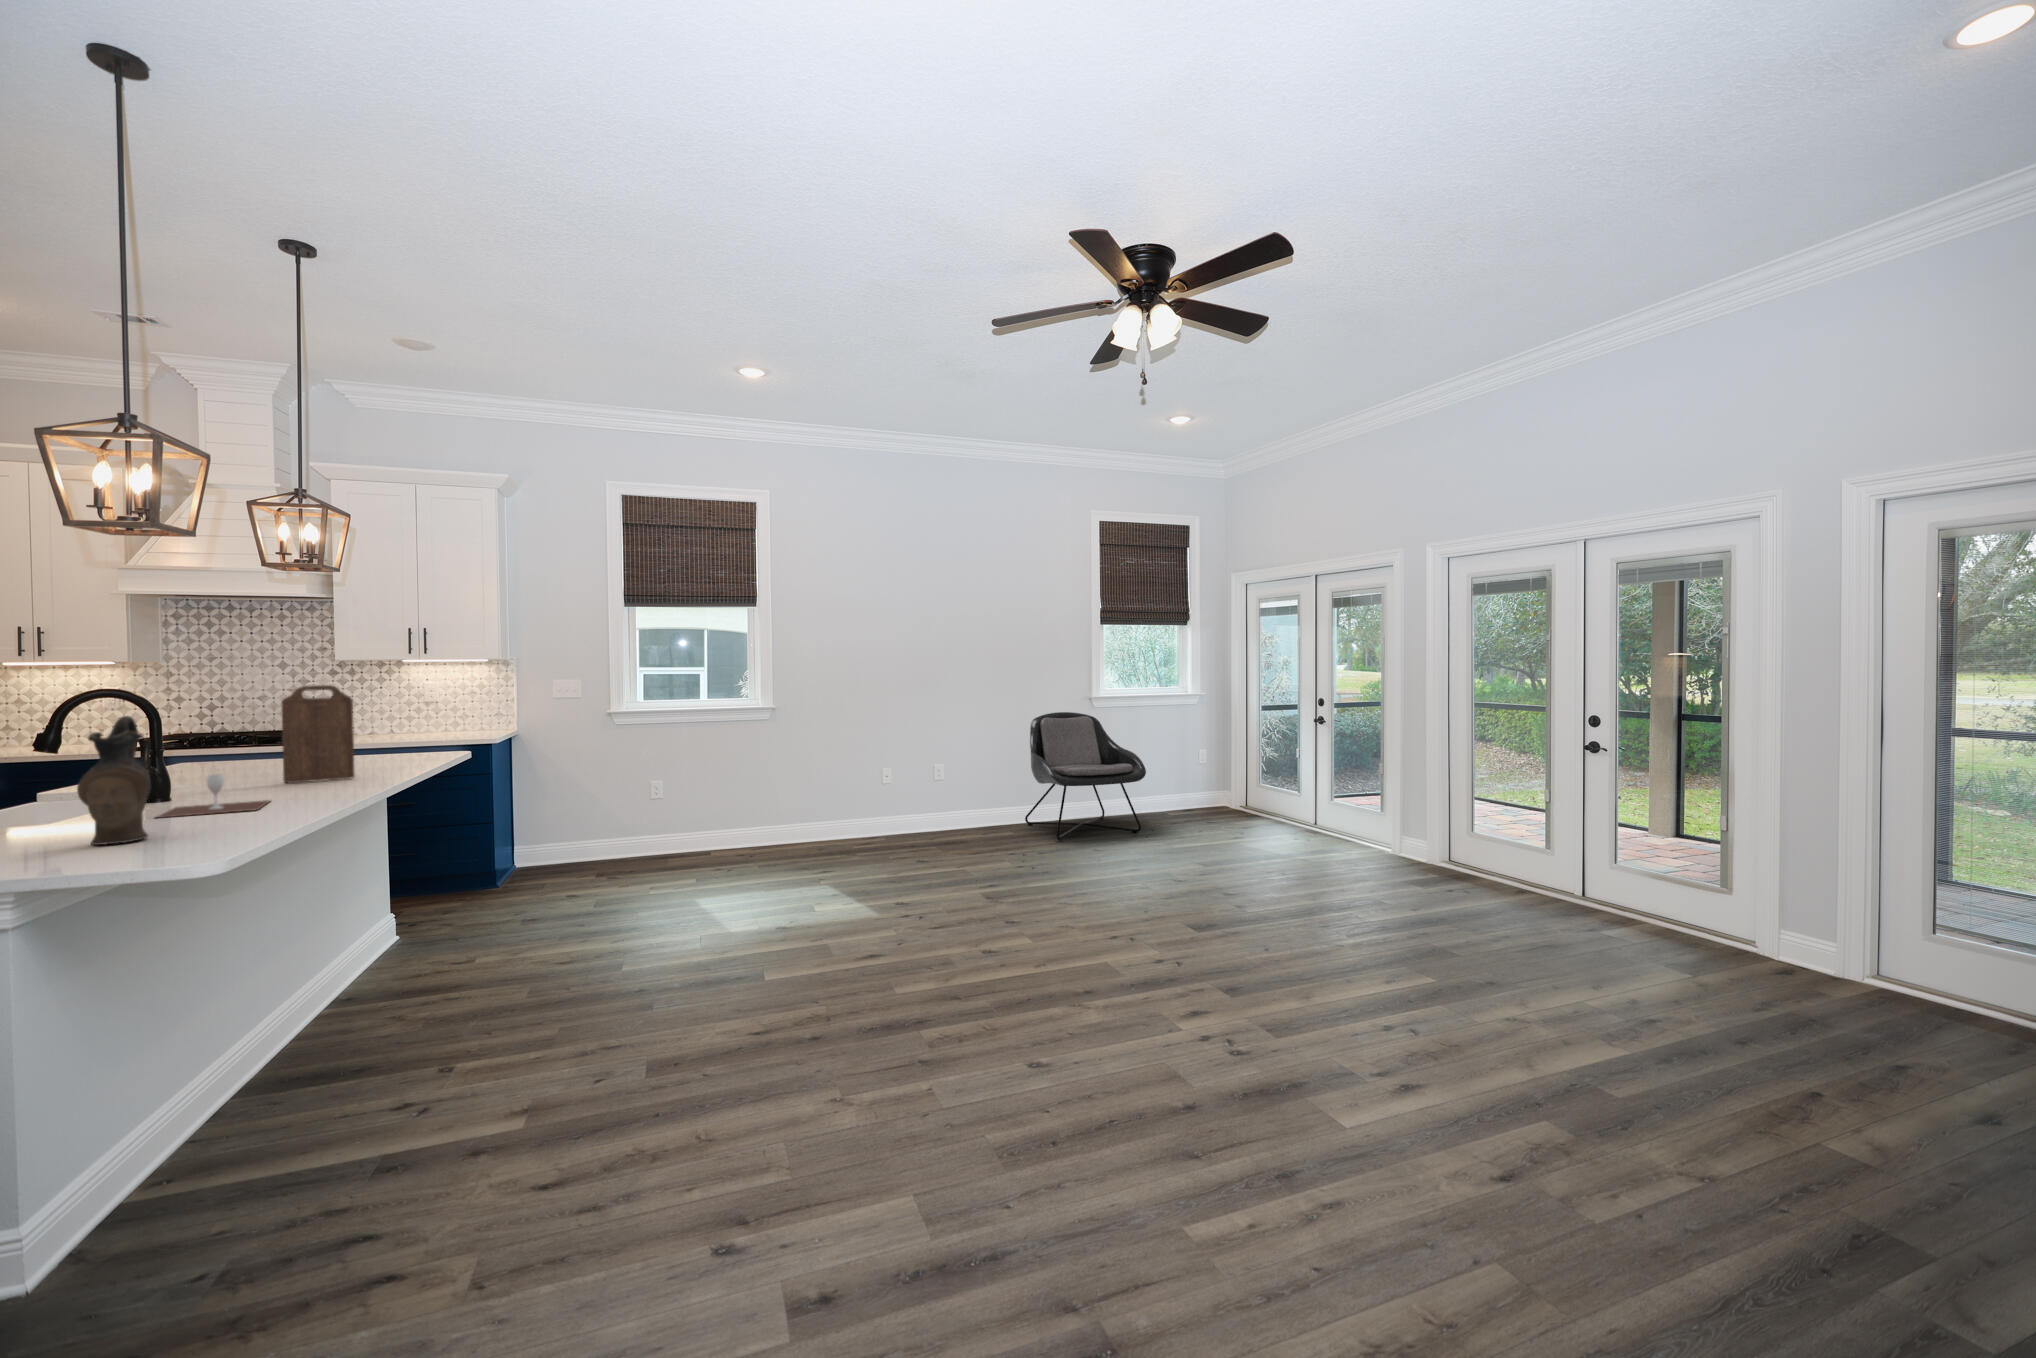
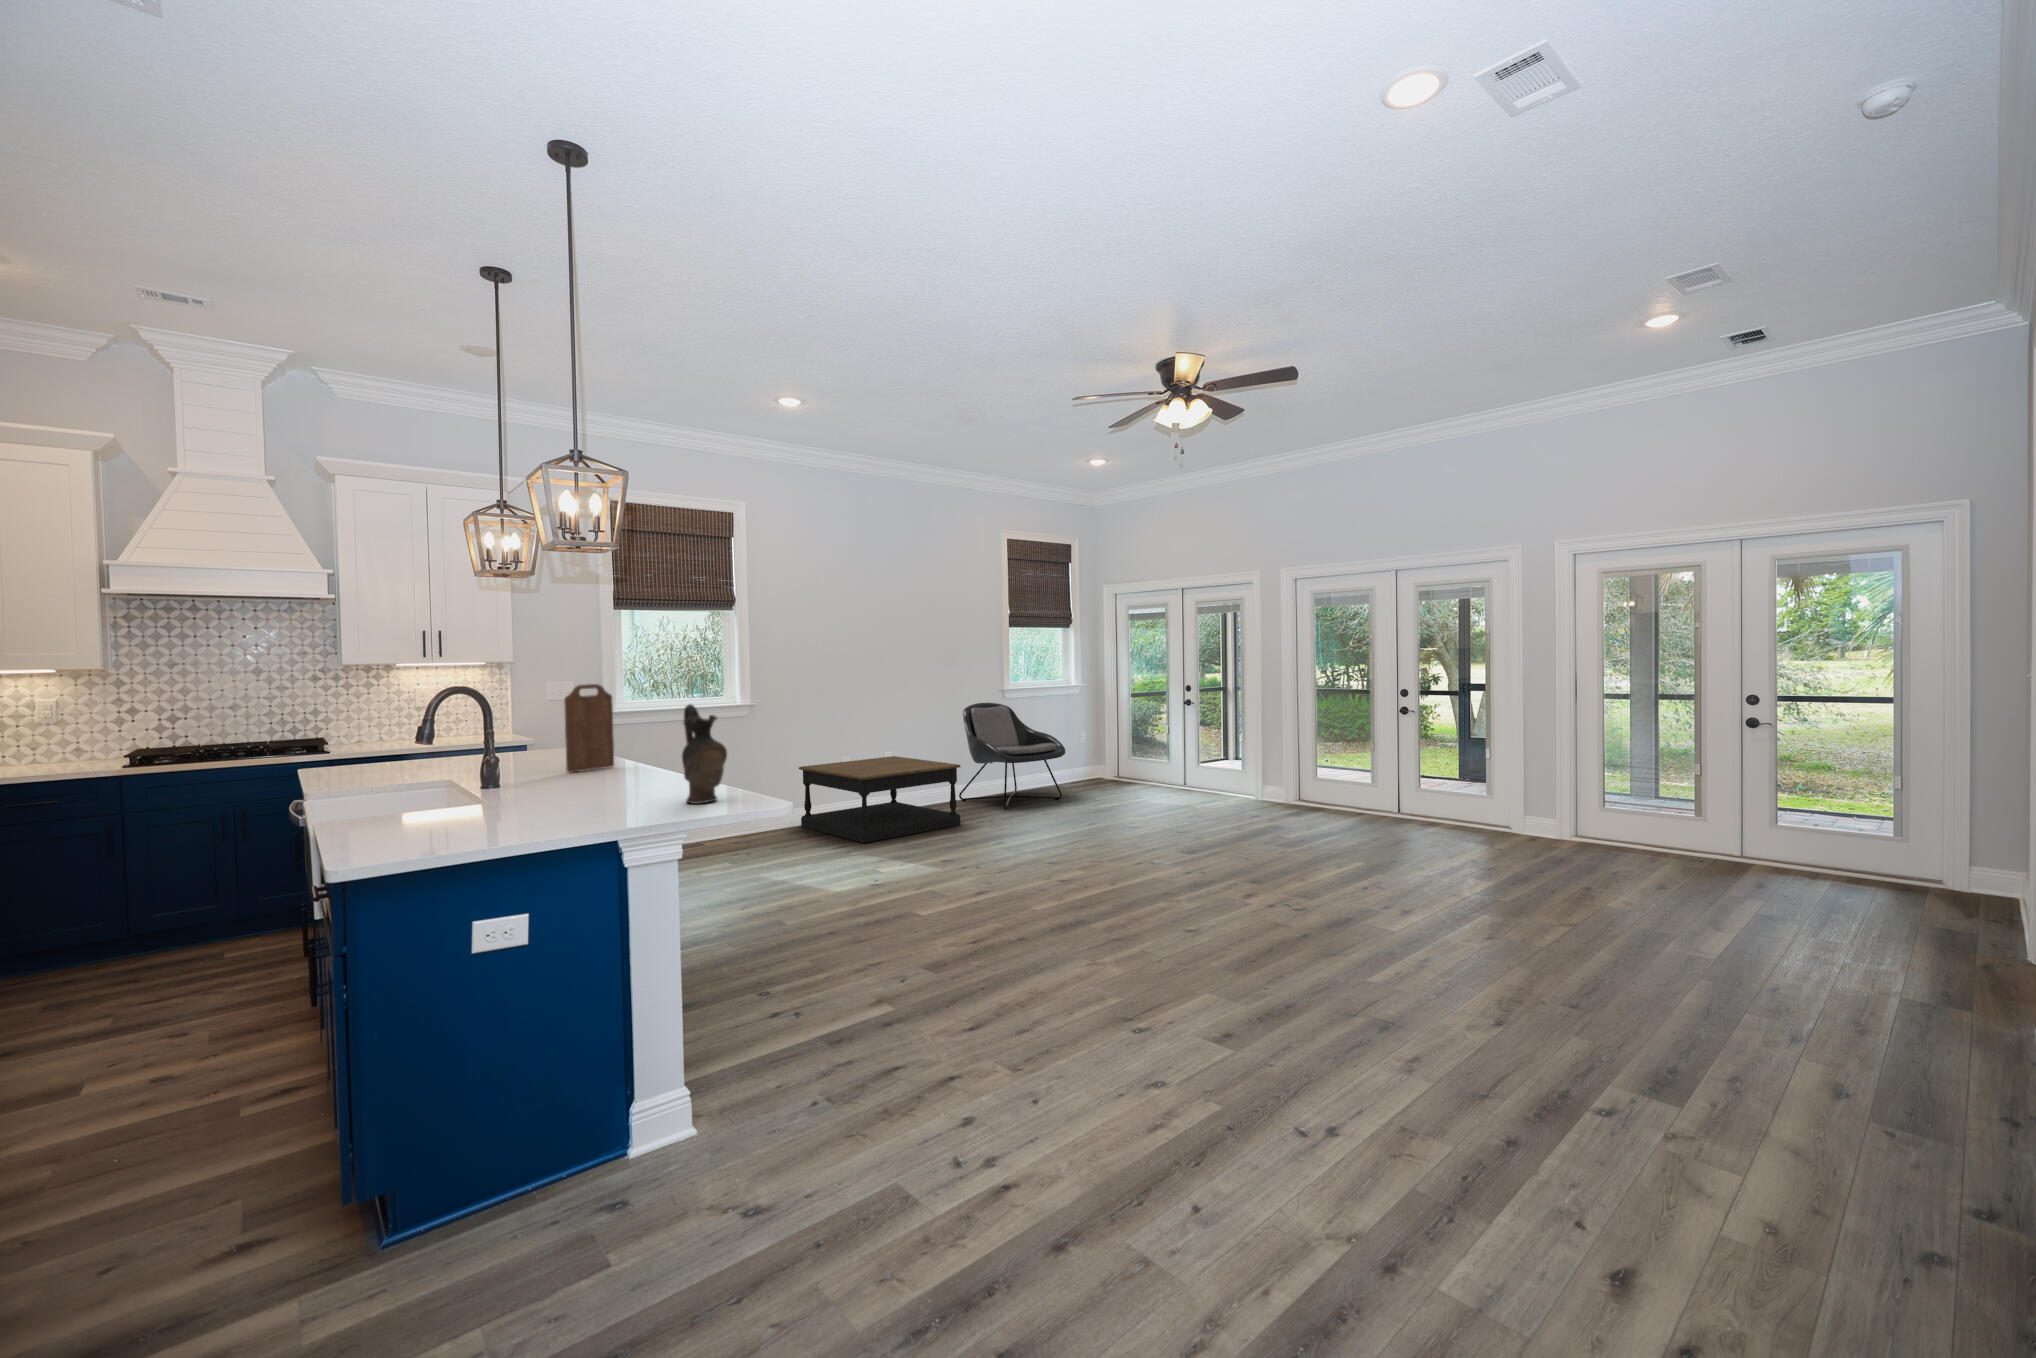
coffee table: none [822,770,984,869] -> present [799,756,961,843]
wine glass: present [158,774,269,818] -> none [588,757,681,793]

